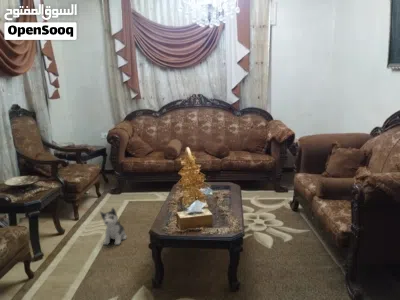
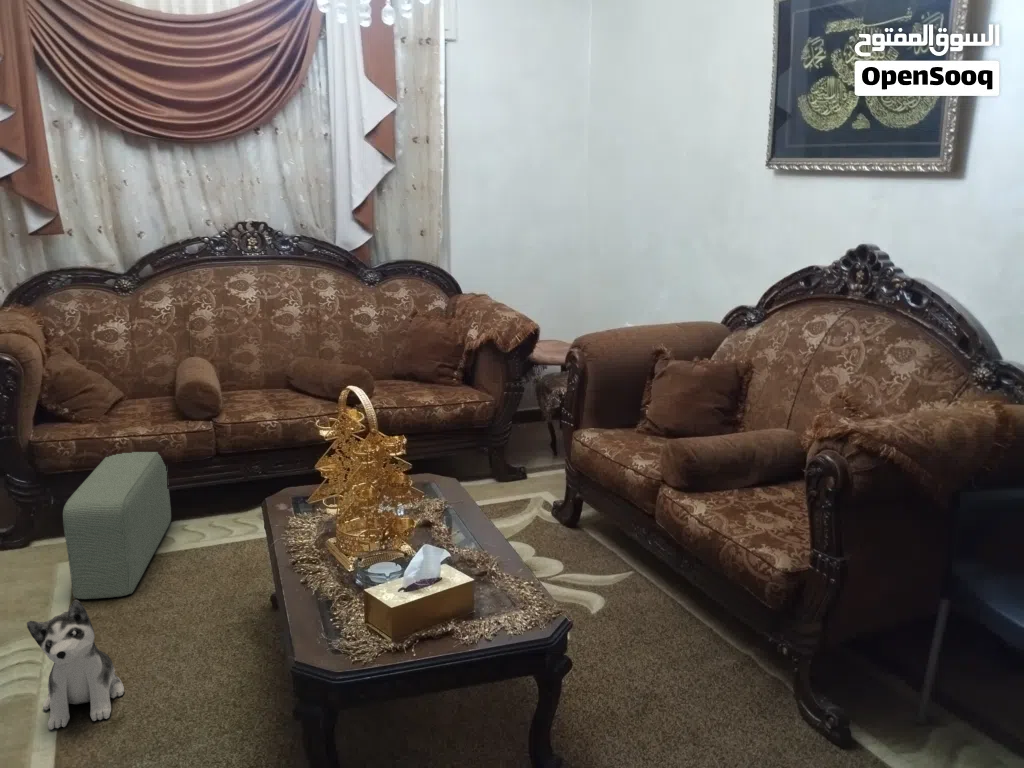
pouf: none [123,167,161,212] -> present [63,452,171,599]

